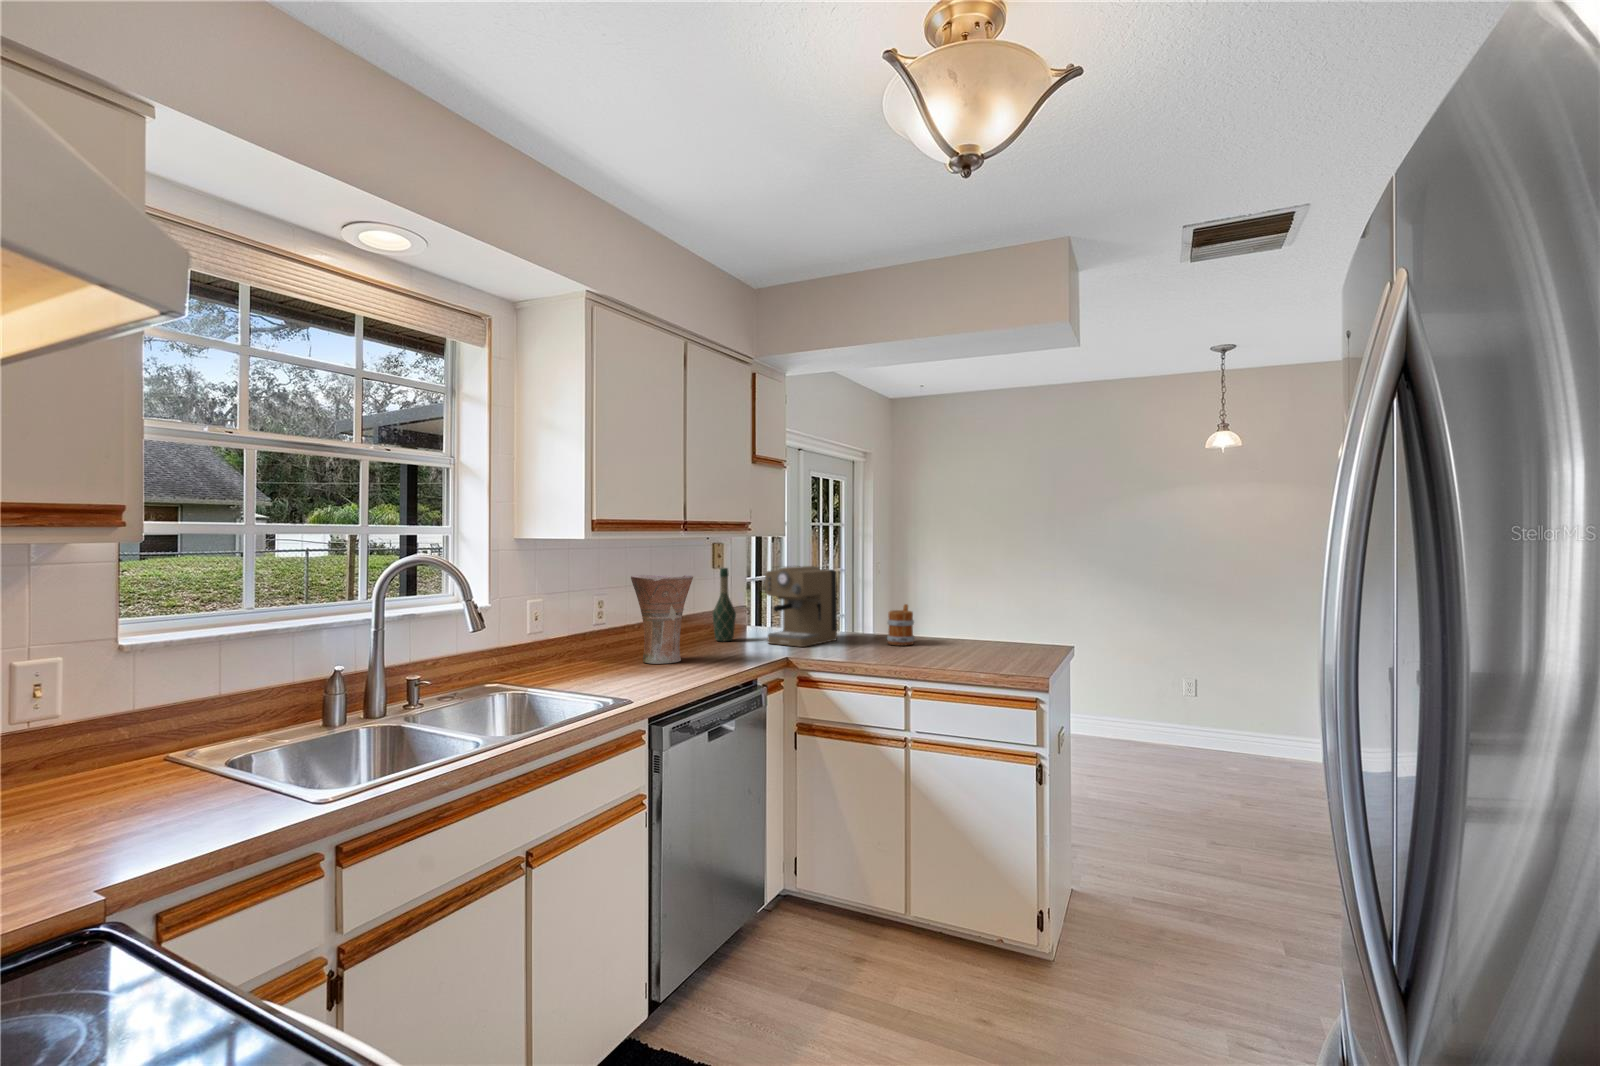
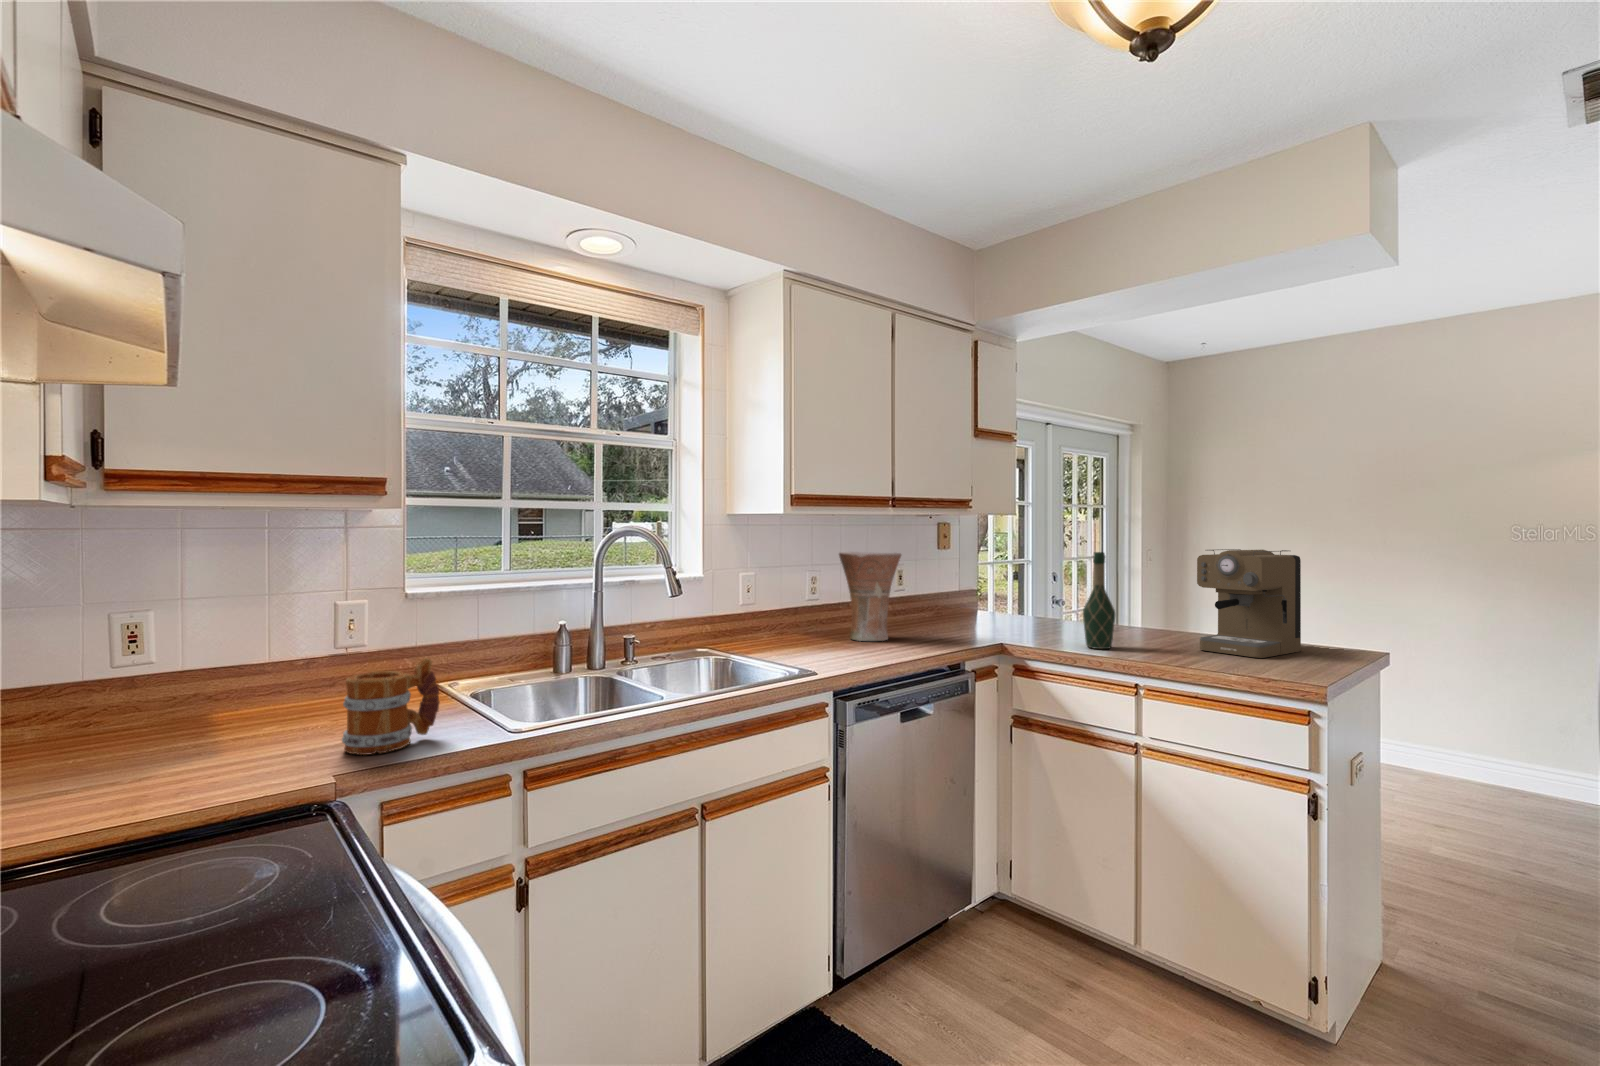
coffee maker: present [765,566,837,647] -> present [1197,549,1301,658]
wine bottle: present [712,568,736,641] -> present [1083,552,1115,649]
mug: present [887,604,915,645] -> present [342,658,440,755]

